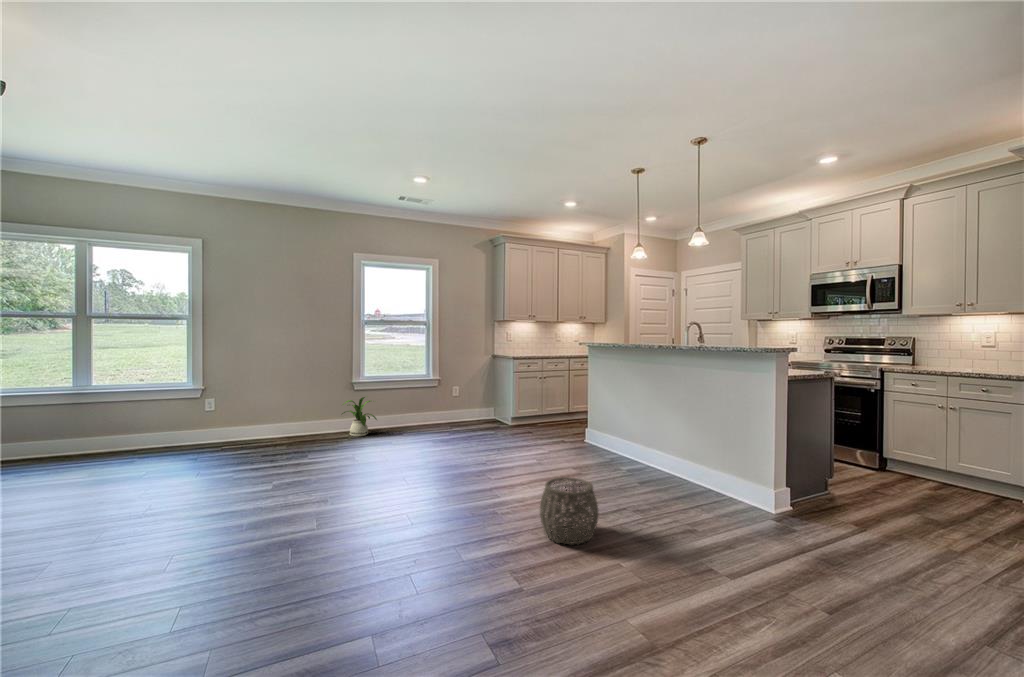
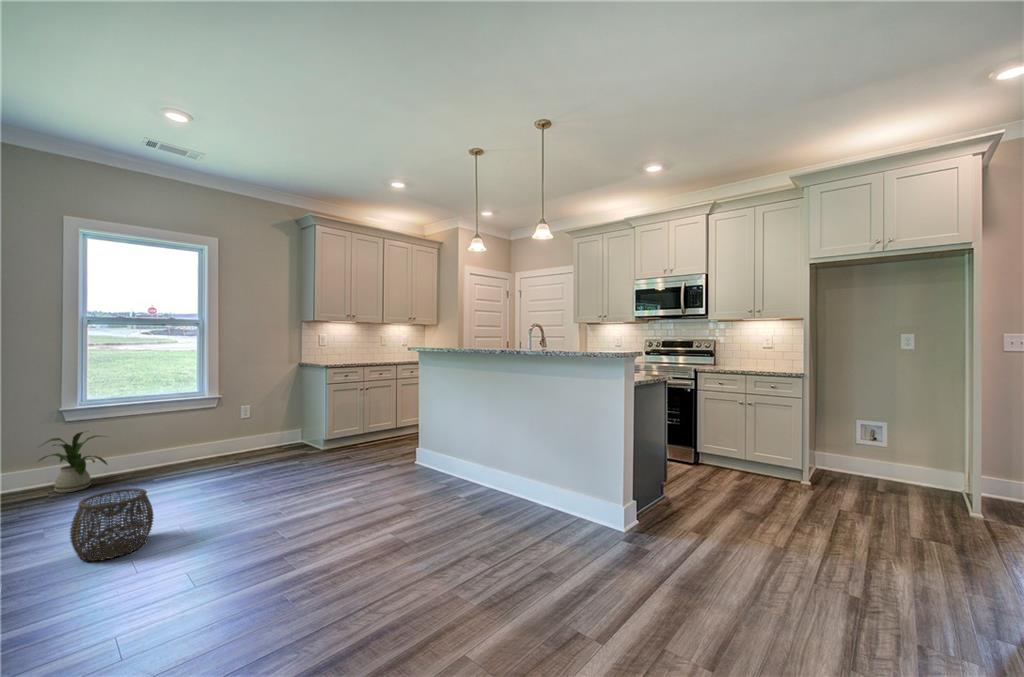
woven basket: present [540,477,598,545] -> present [70,488,154,561]

